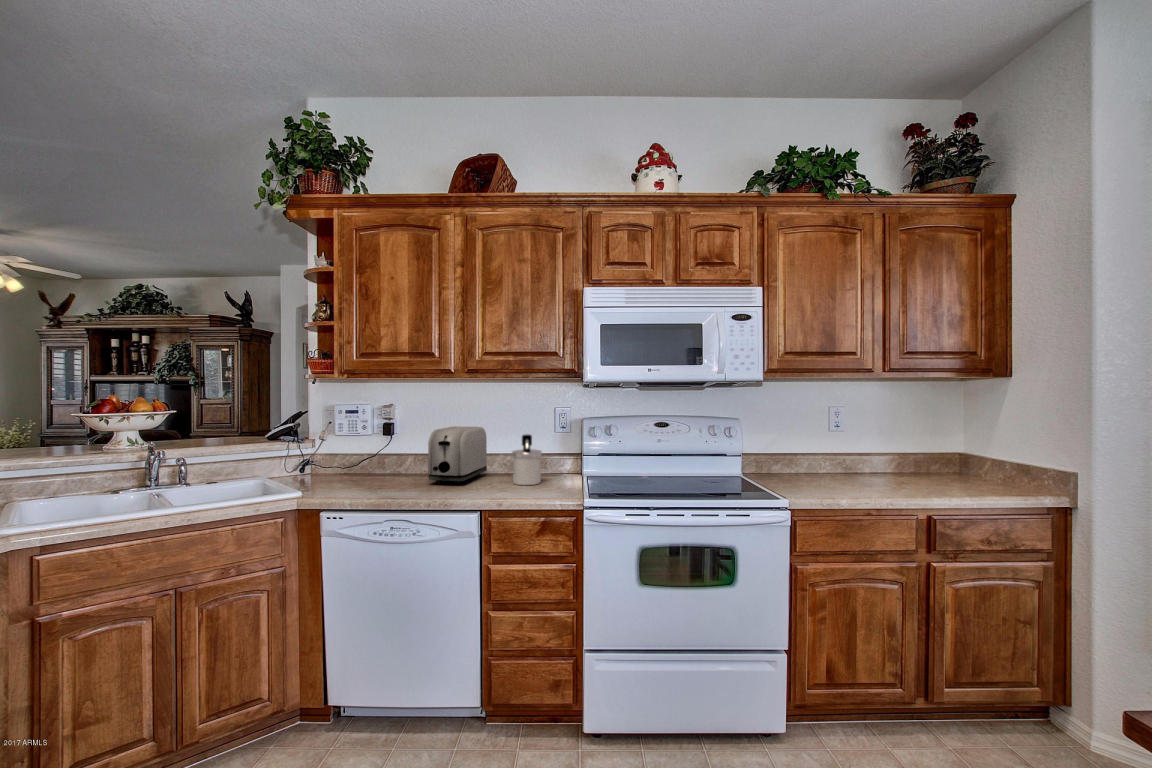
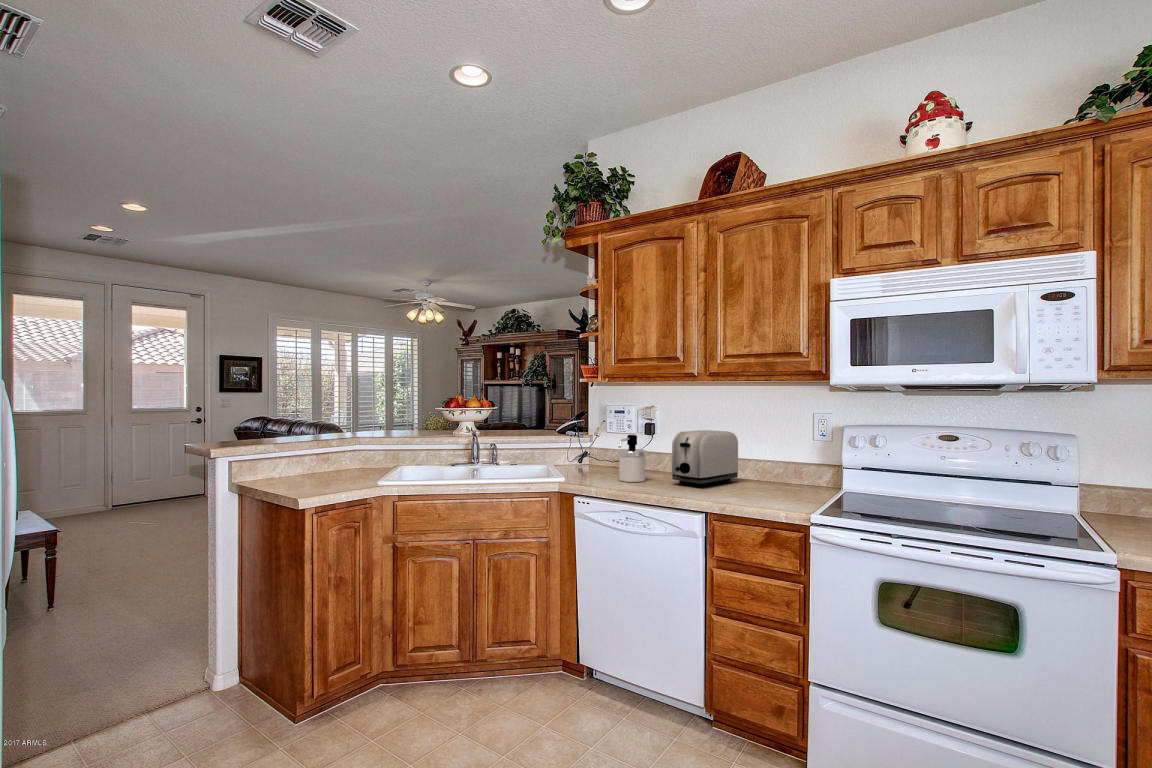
soap dispenser: present [512,435,542,485] -> present [618,435,646,482]

